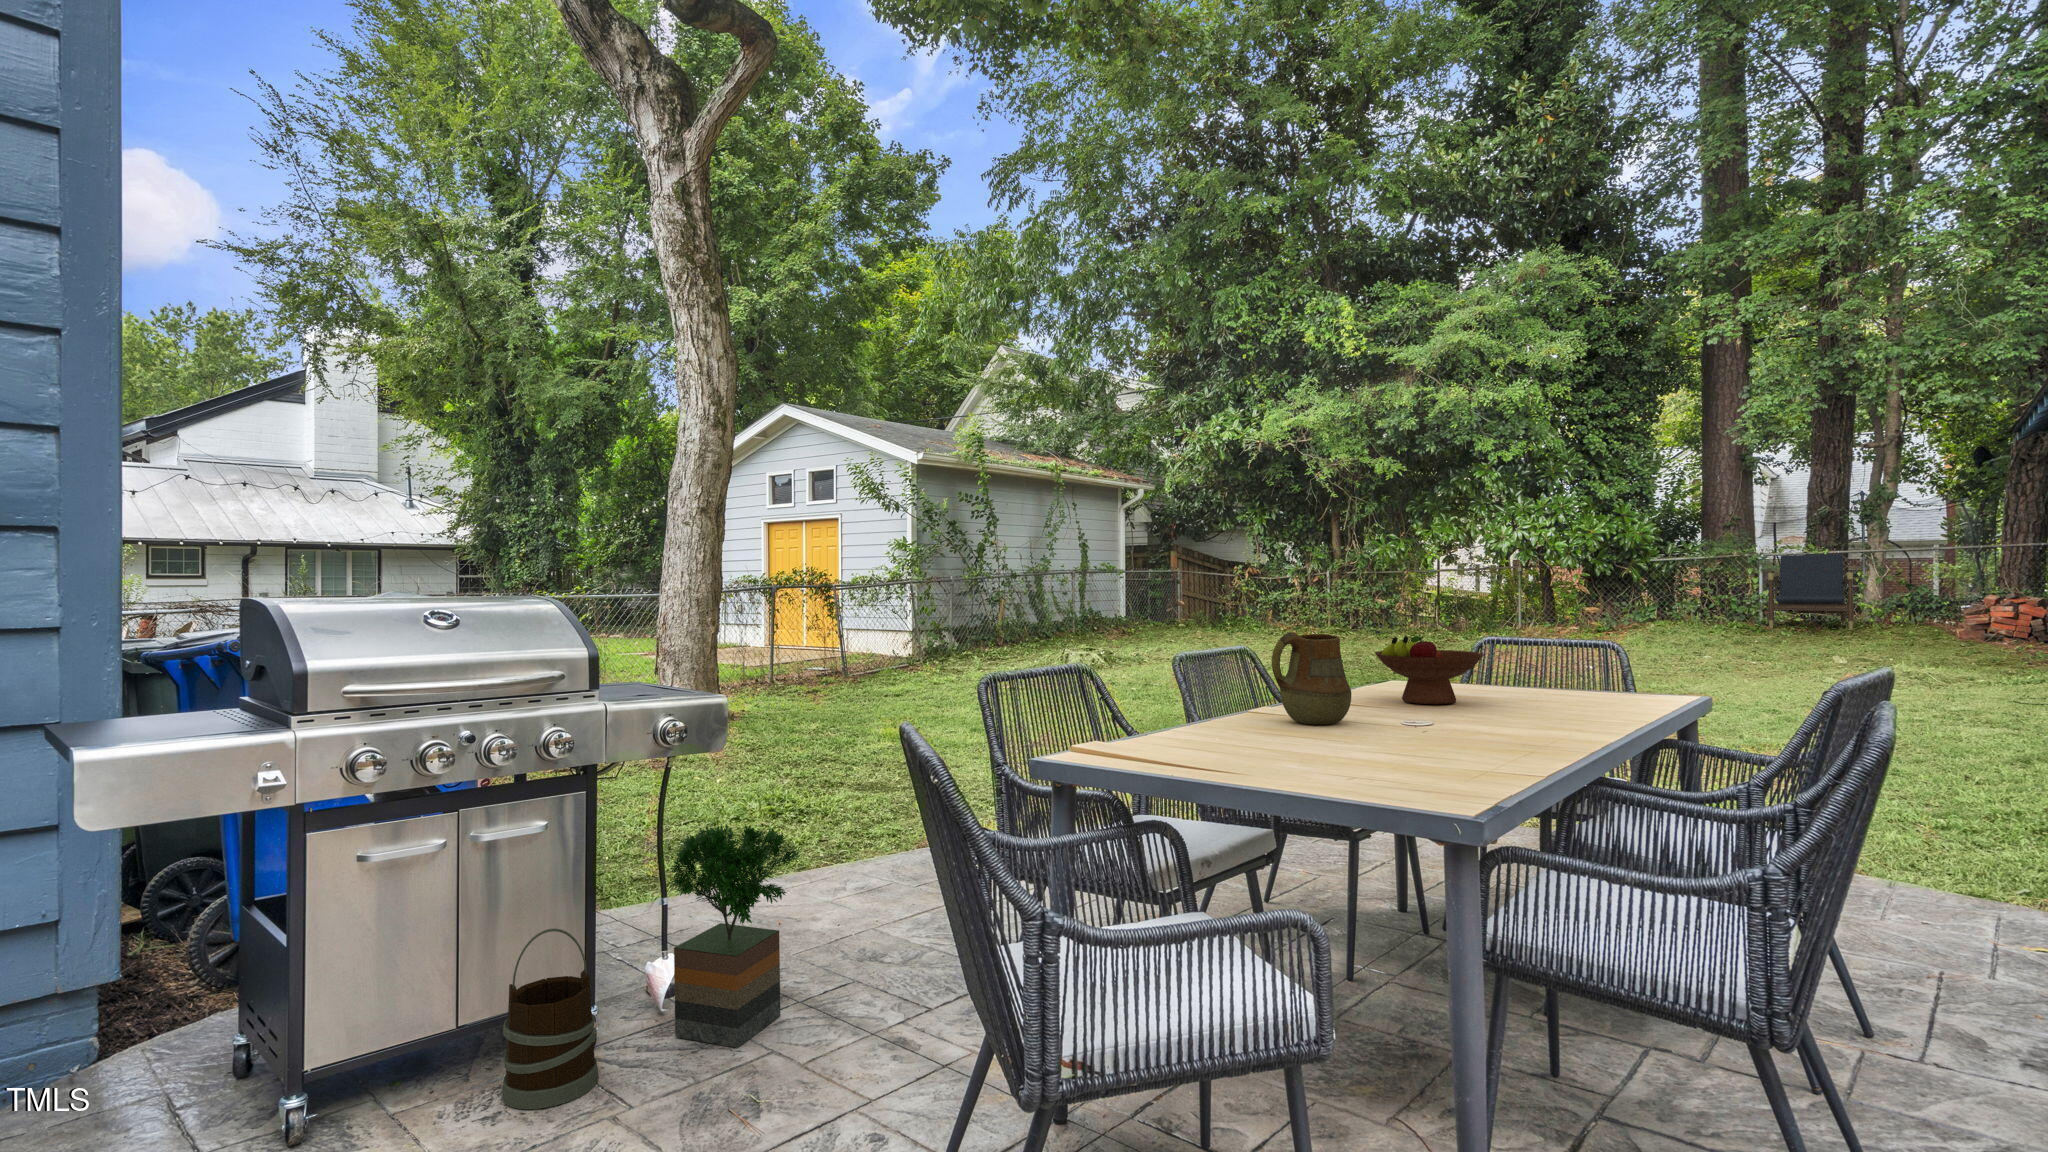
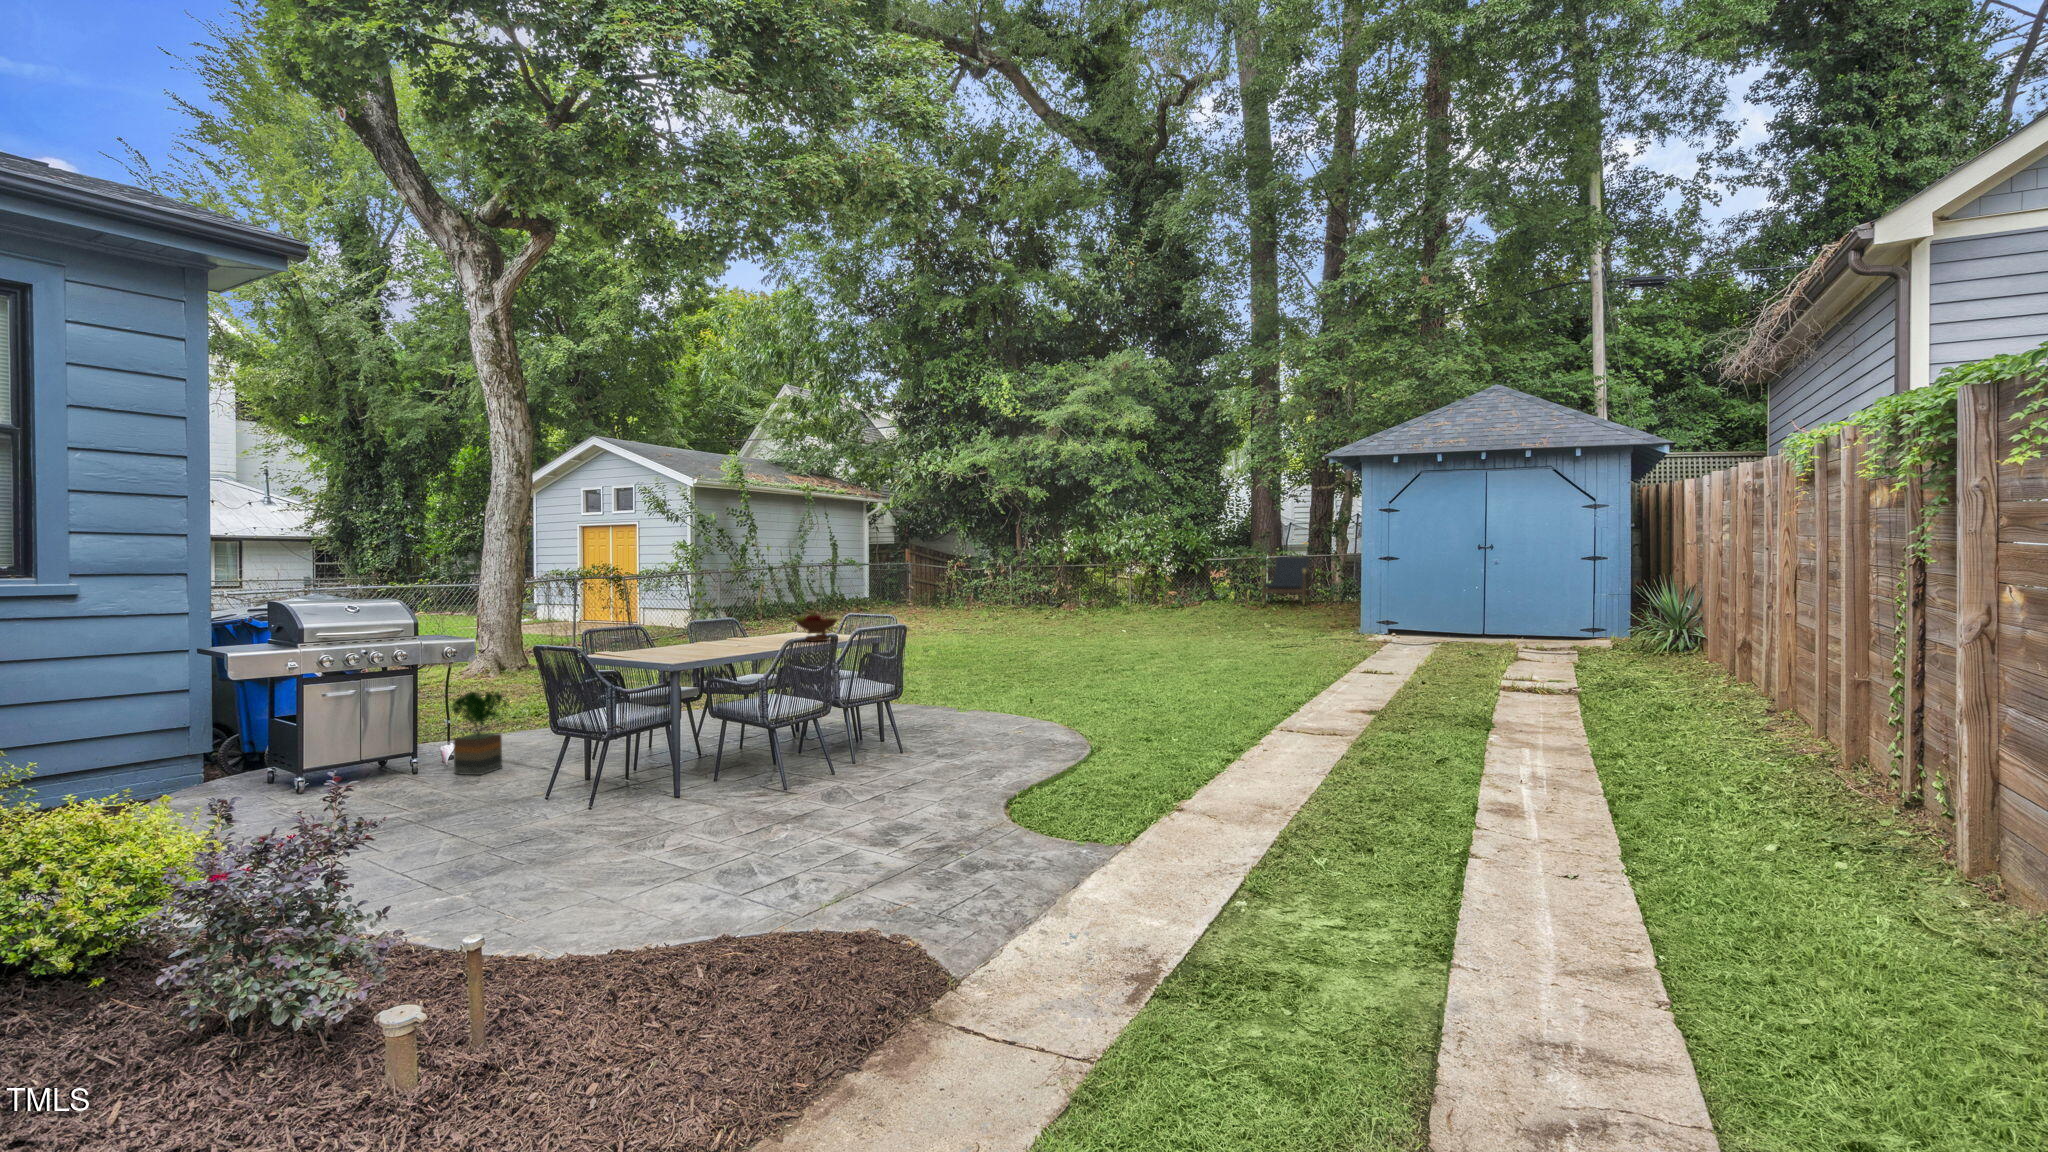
pitcher: present [1271,632,1351,725] -> none [723,611,757,648]
wooden bucket: present [502,929,599,1109] -> none [380,726,420,790]

